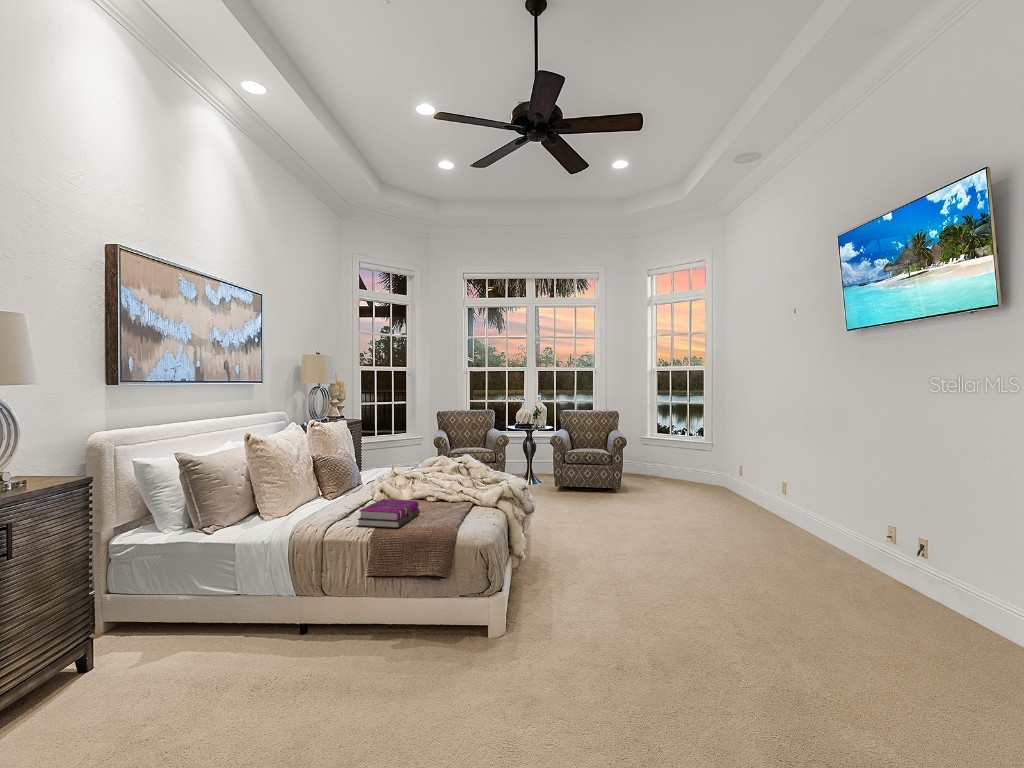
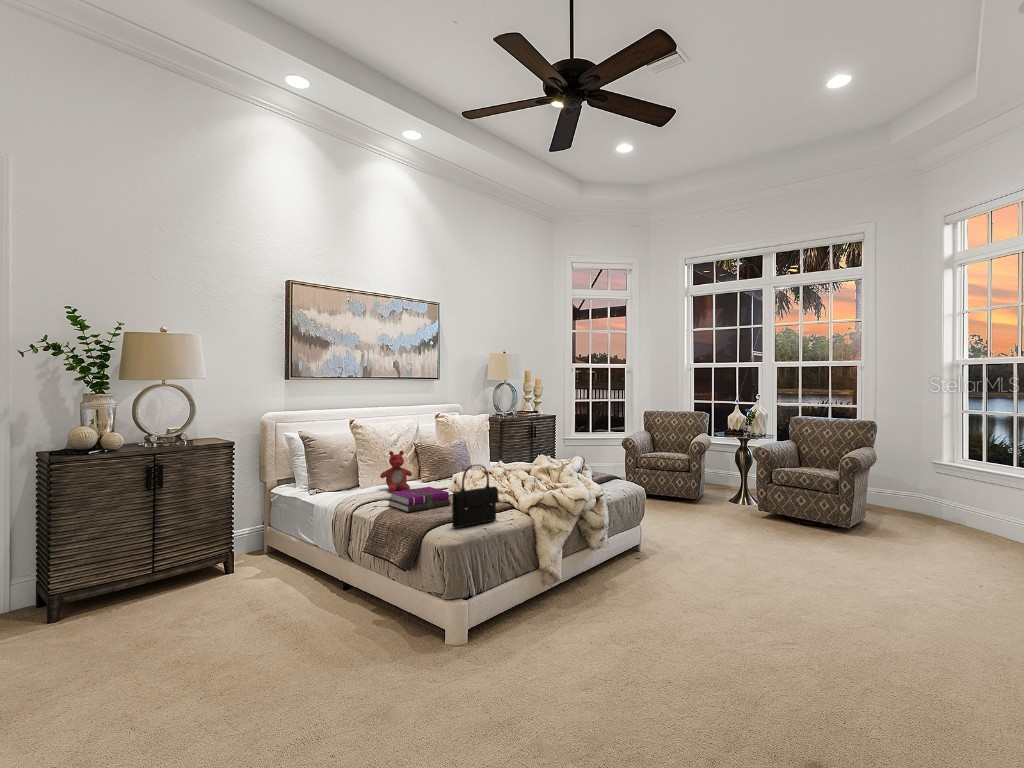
stuffed bear: none [302,464,341,513] -> present [380,451,412,492]
handbag: none [478,466,501,533] -> present [452,465,499,528]

